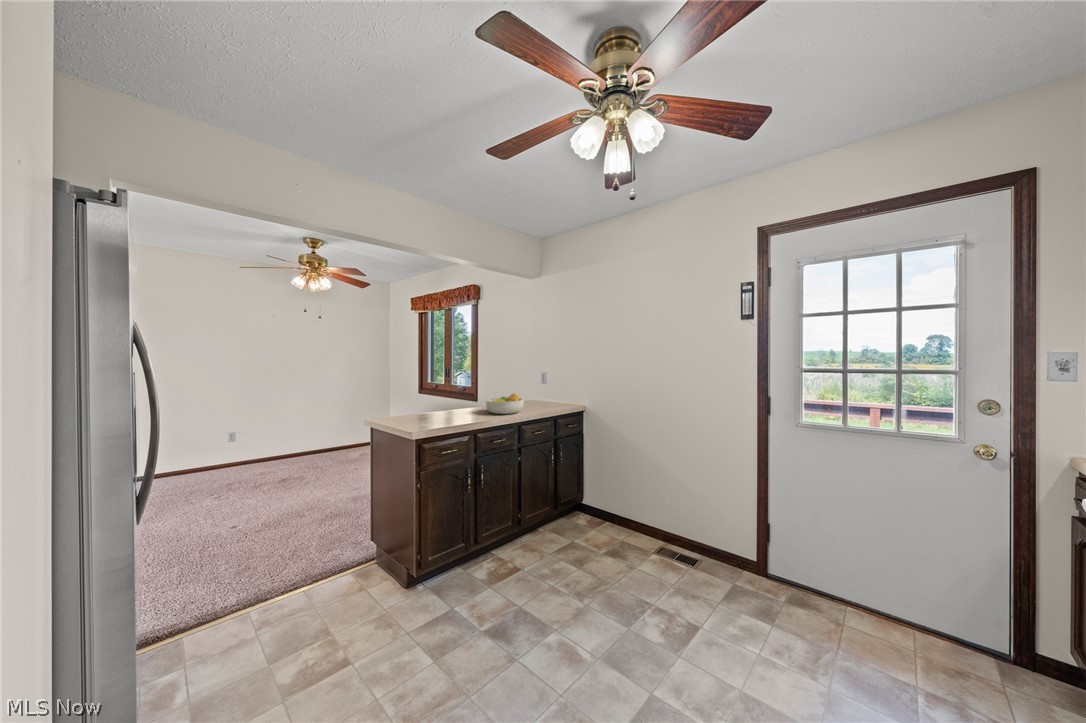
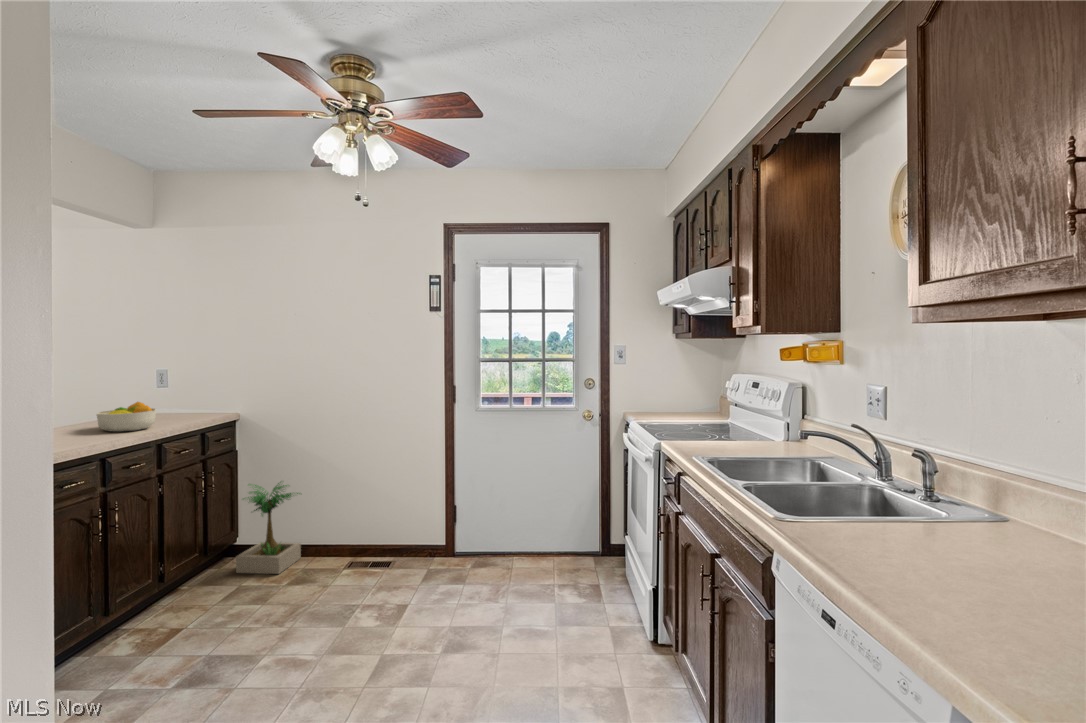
potted plant: none [571,462,627,544] -> present [236,482,301,574]

